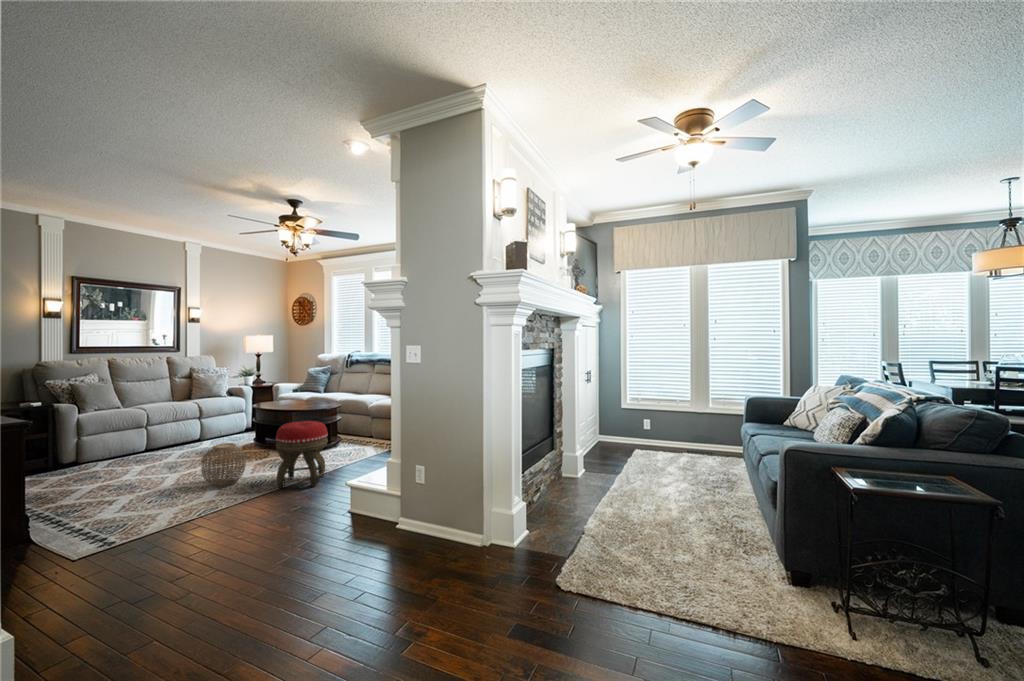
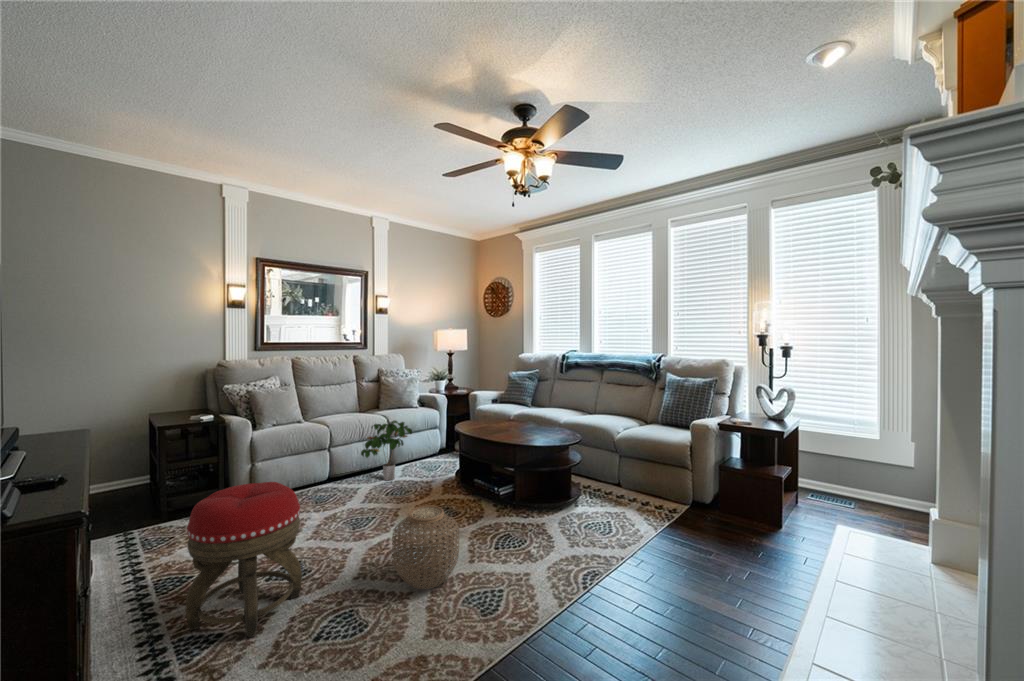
potted plant: none [175,404,220,448] -> present [361,420,412,480]
footstool: present [276,421,328,488] -> present [186,482,302,638]

